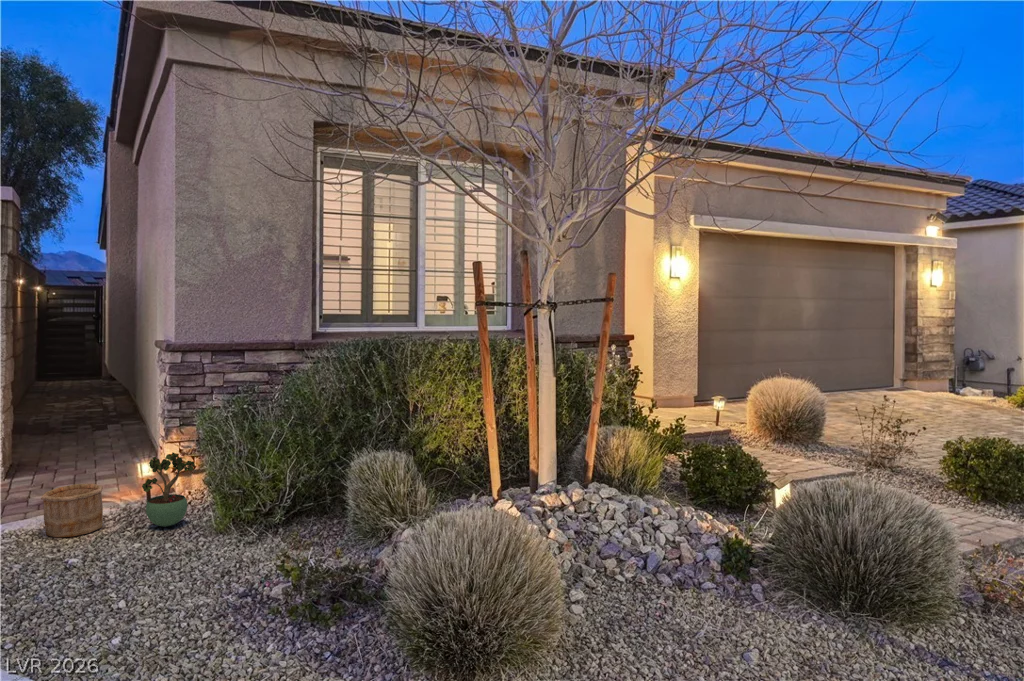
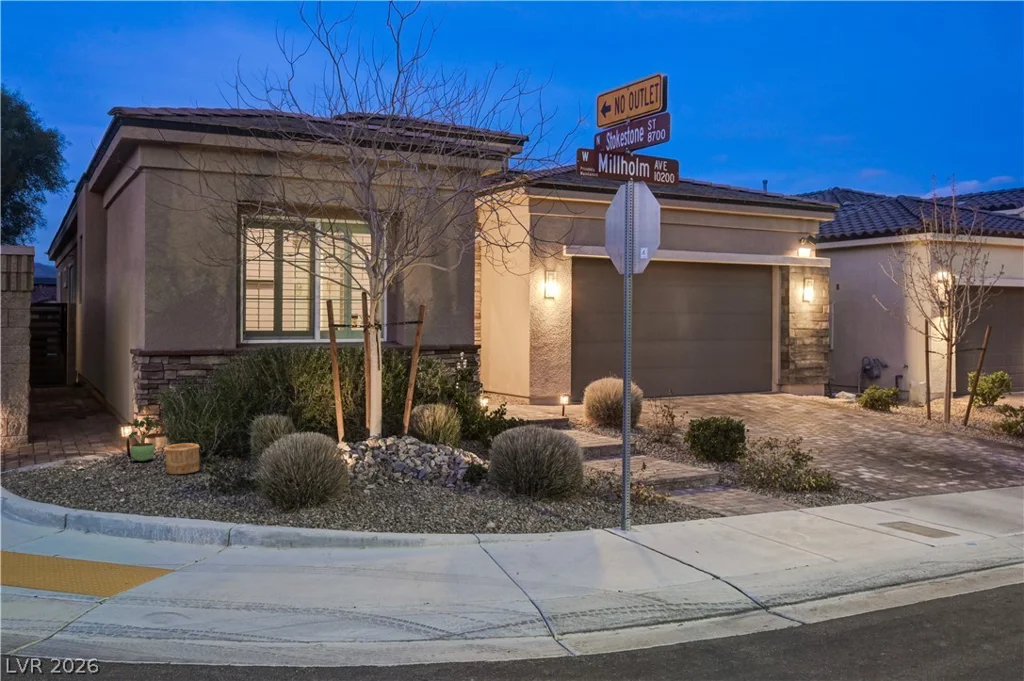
wooden bucket: present [41,483,103,537] -> present [164,443,200,474]

